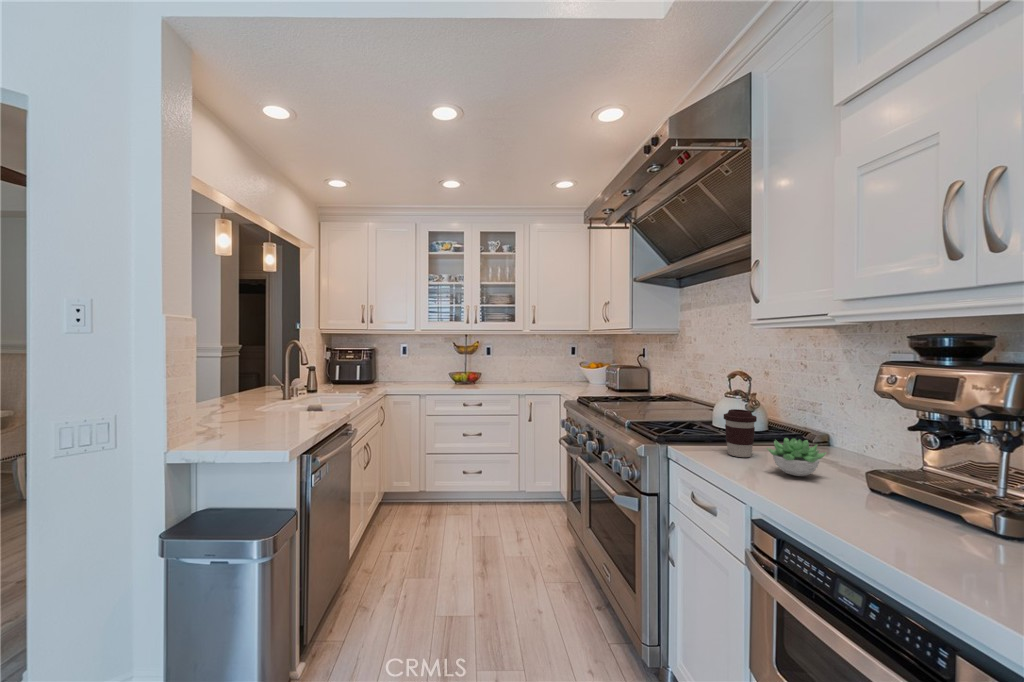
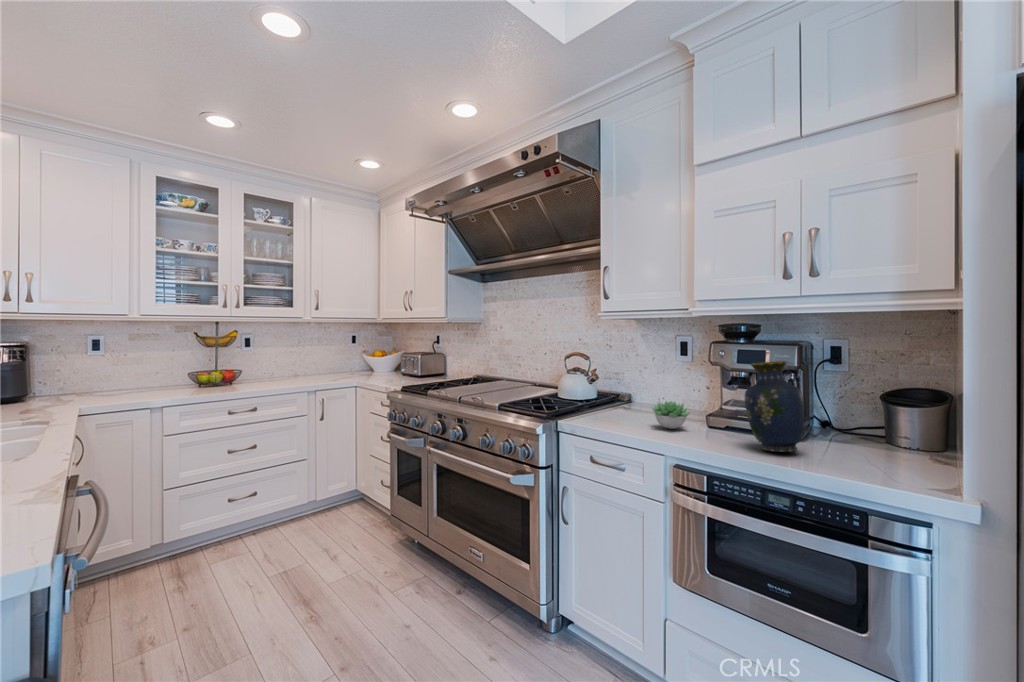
vase: none [850,395,952,538] -> present [745,361,805,452]
coffee cup: present [724,409,757,457] -> none [604,384,628,422]

